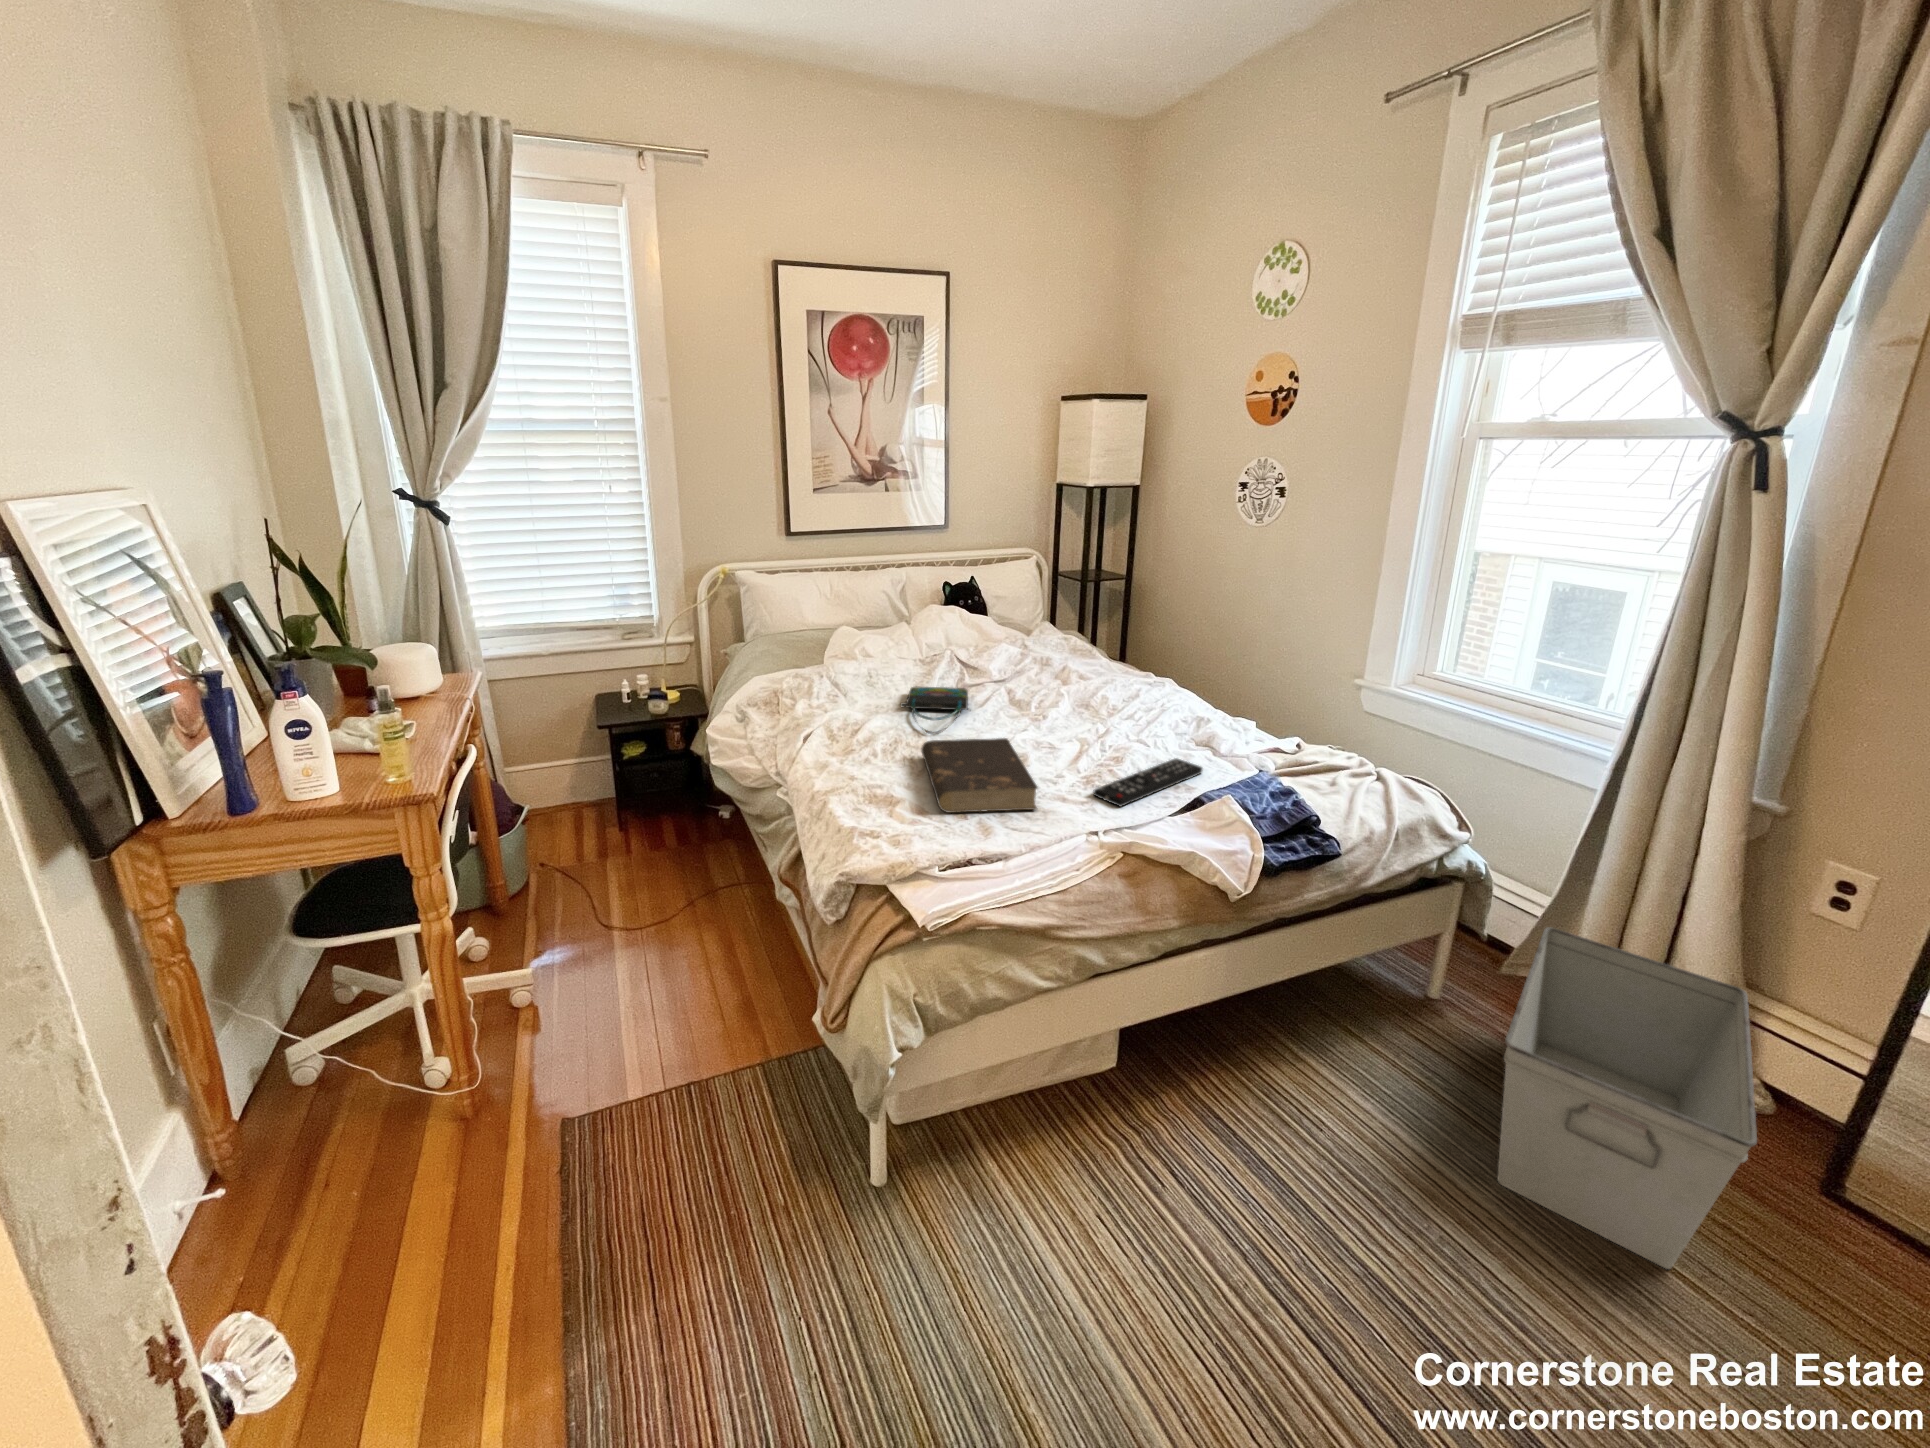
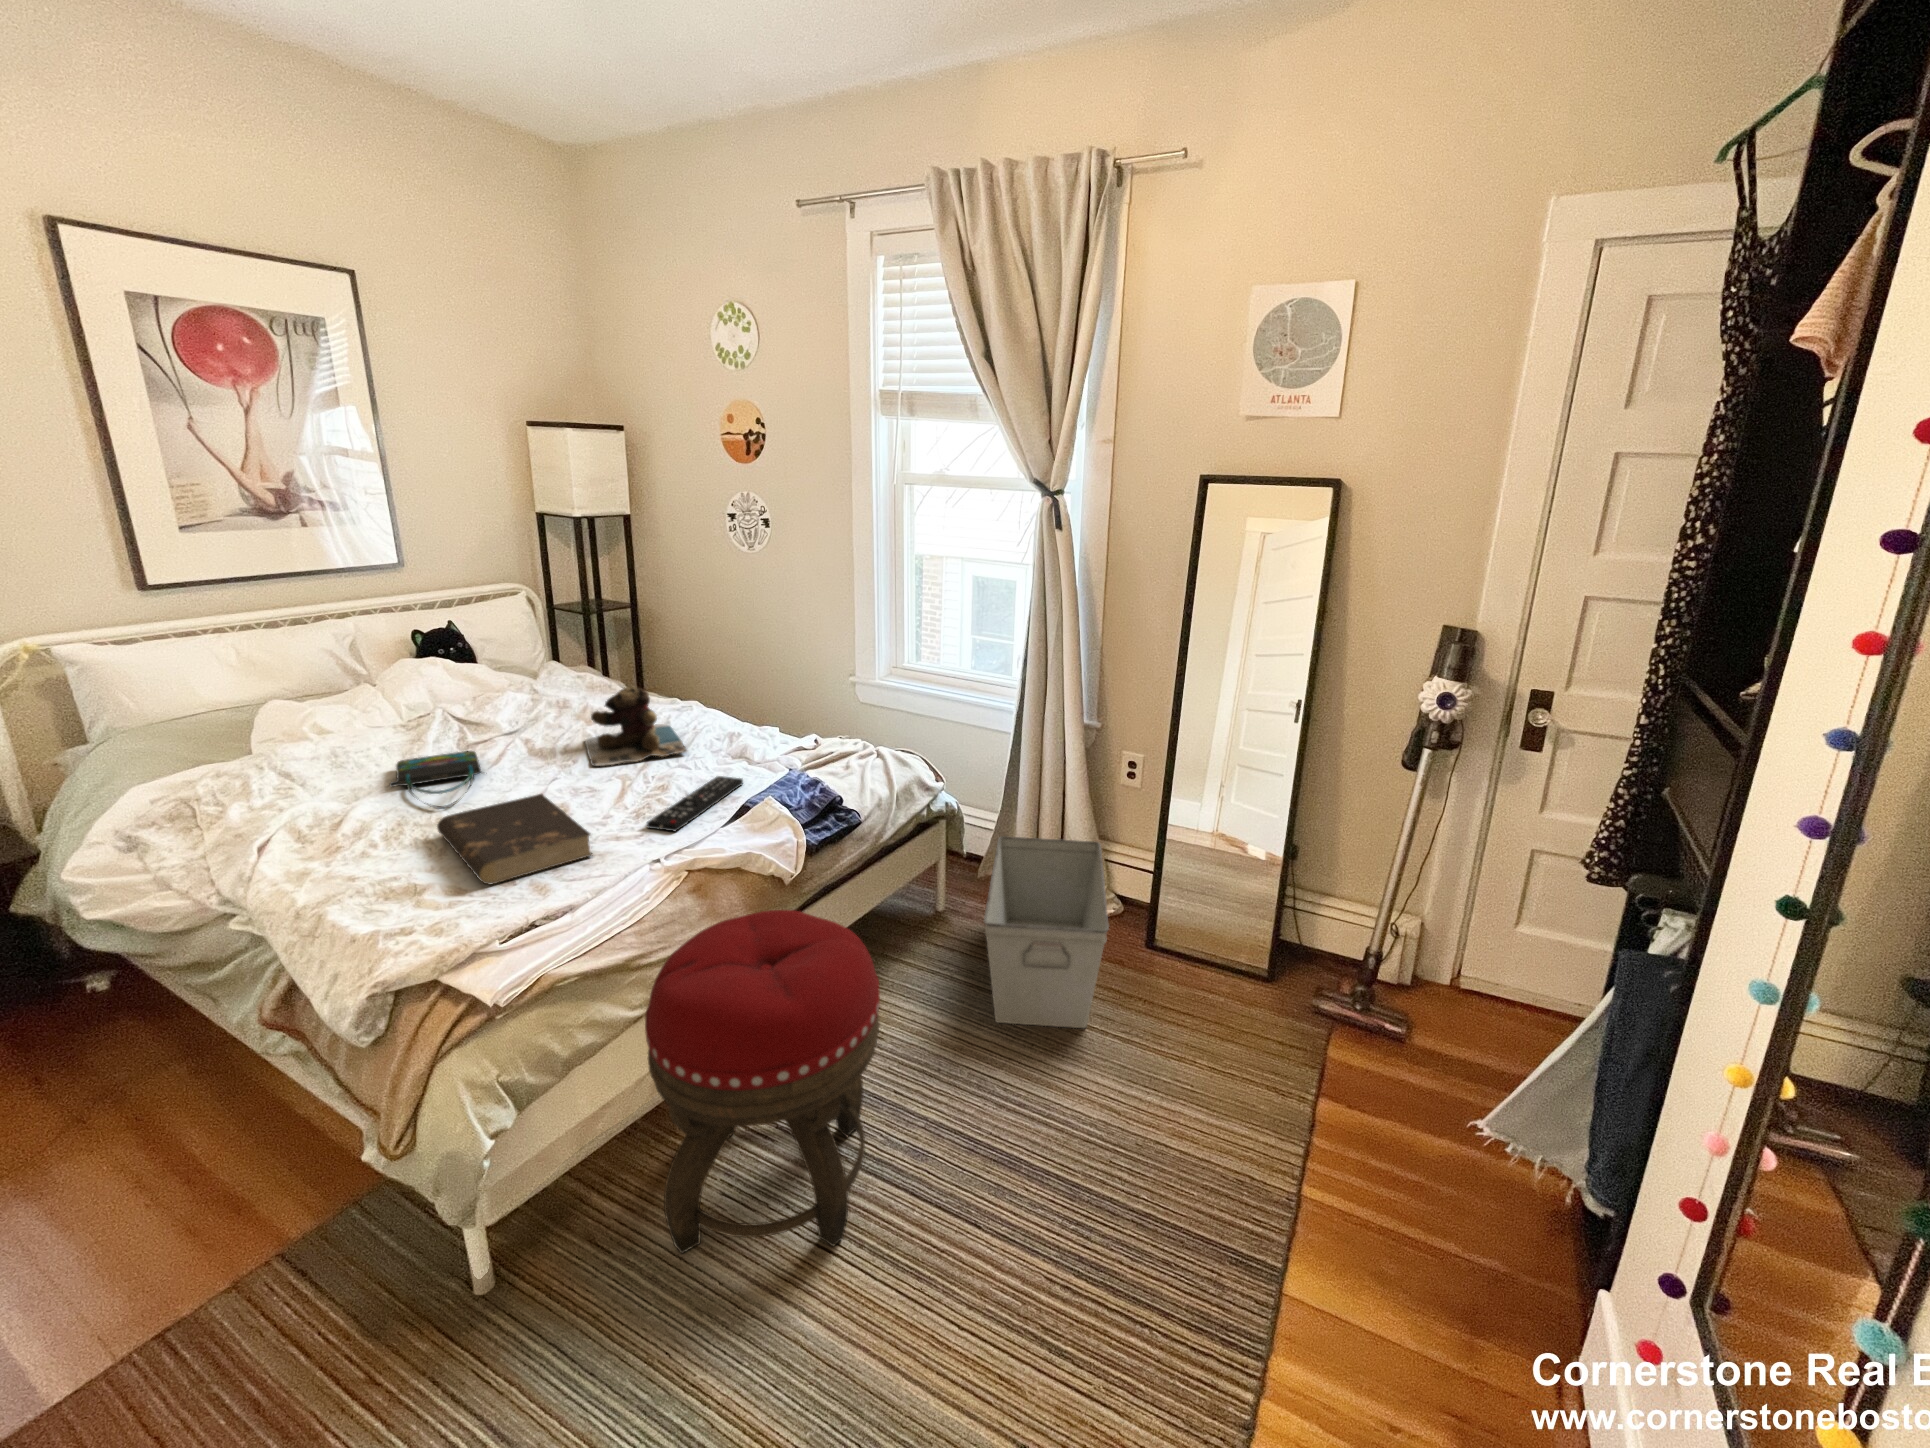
teddy bear: none [1057,650,1151,727] -> present [585,687,687,765]
footstool: none [1036,921,1333,1365] -> present [645,910,880,1253]

